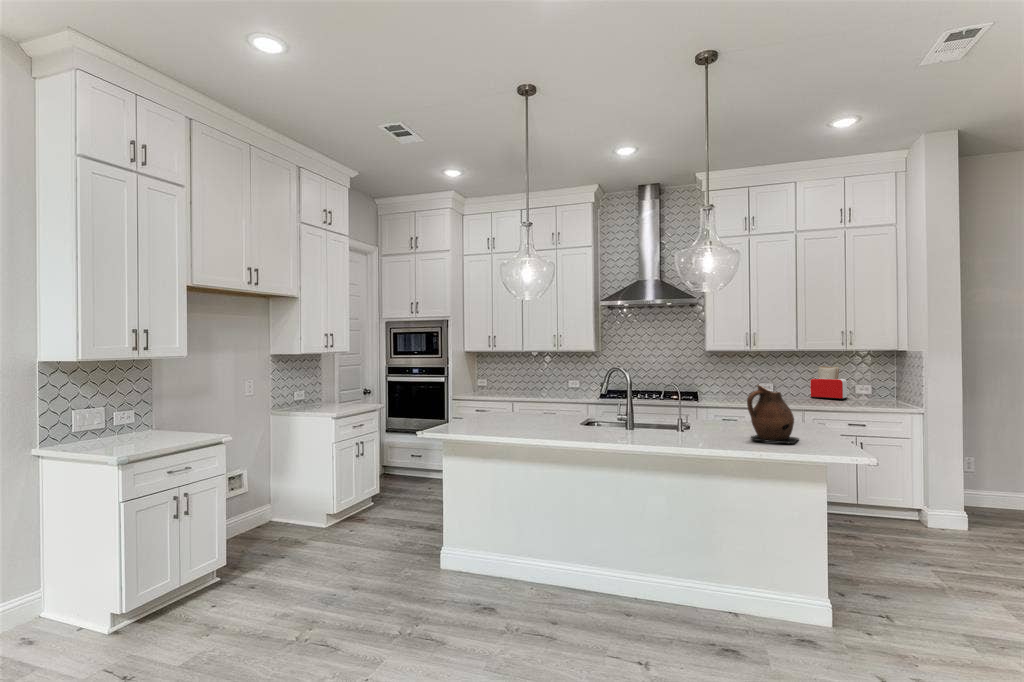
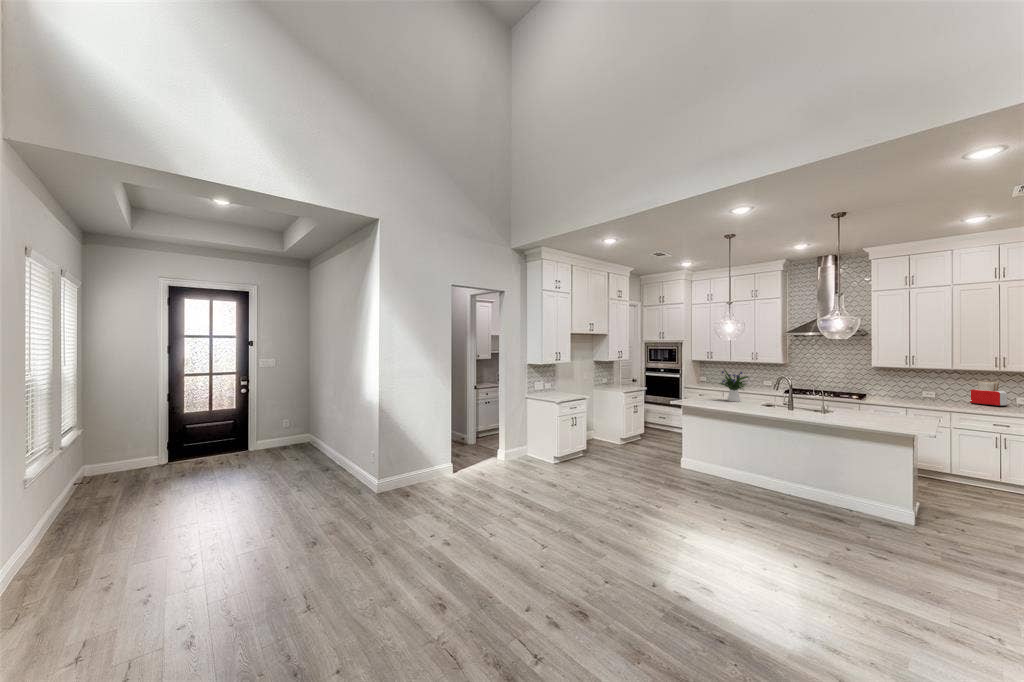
flower arrangement: none [501,361,557,422] -> present [720,369,748,402]
ceramic pitcher: present [747,385,799,444] -> none [867,389,905,422]

